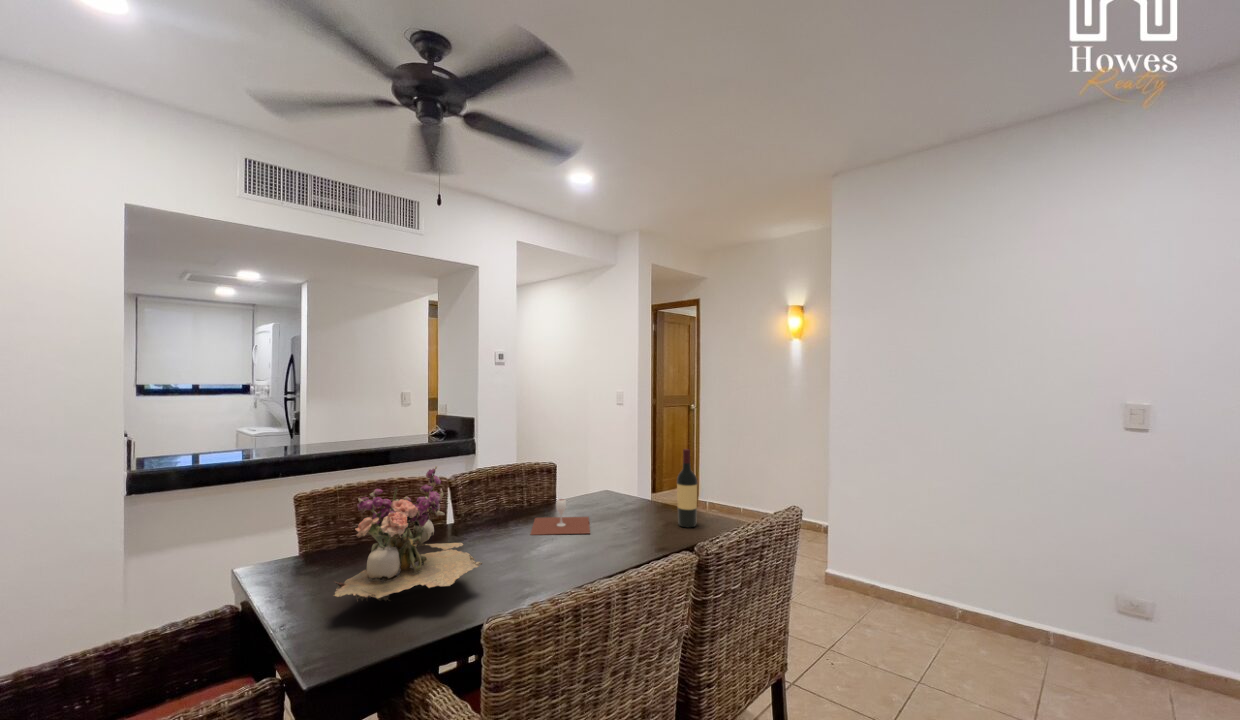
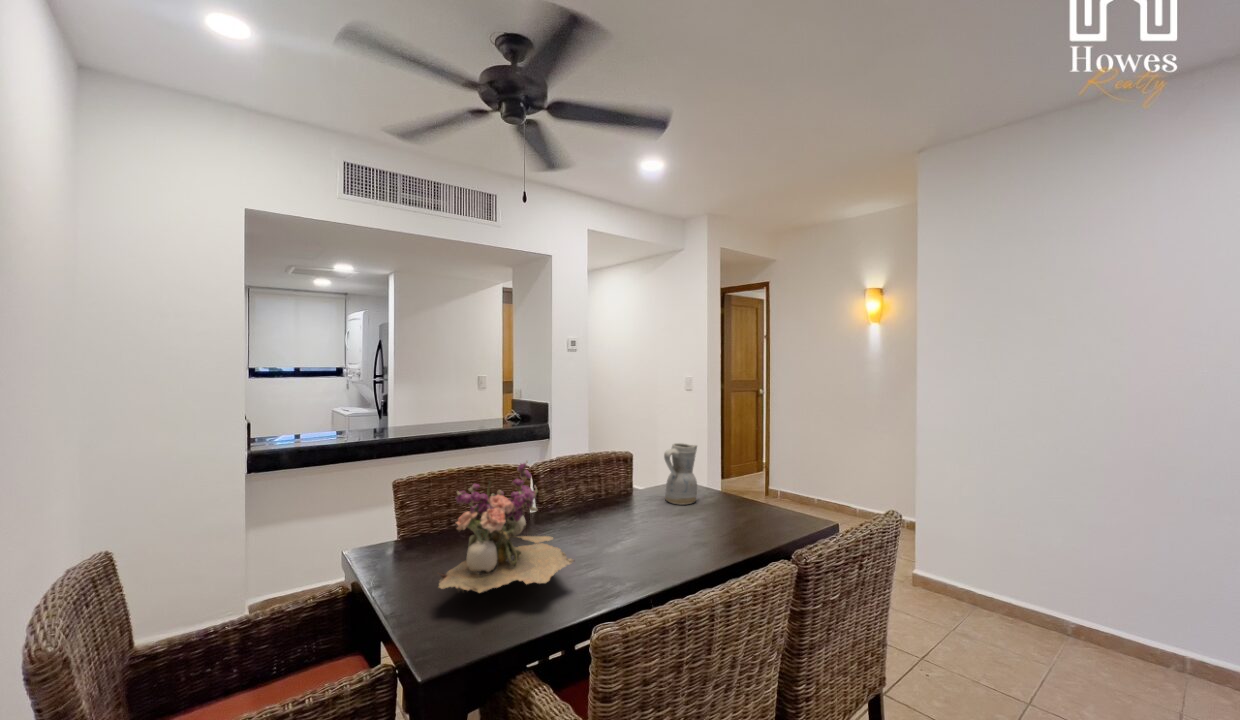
wine bottle: present [677,449,697,527] -> none [763,446,784,527]
ceramic pitcher: none [584,450,617,510] -> present [664,443,697,505]
wine glass: present [531,499,590,535] -> none [614,493,674,529]

